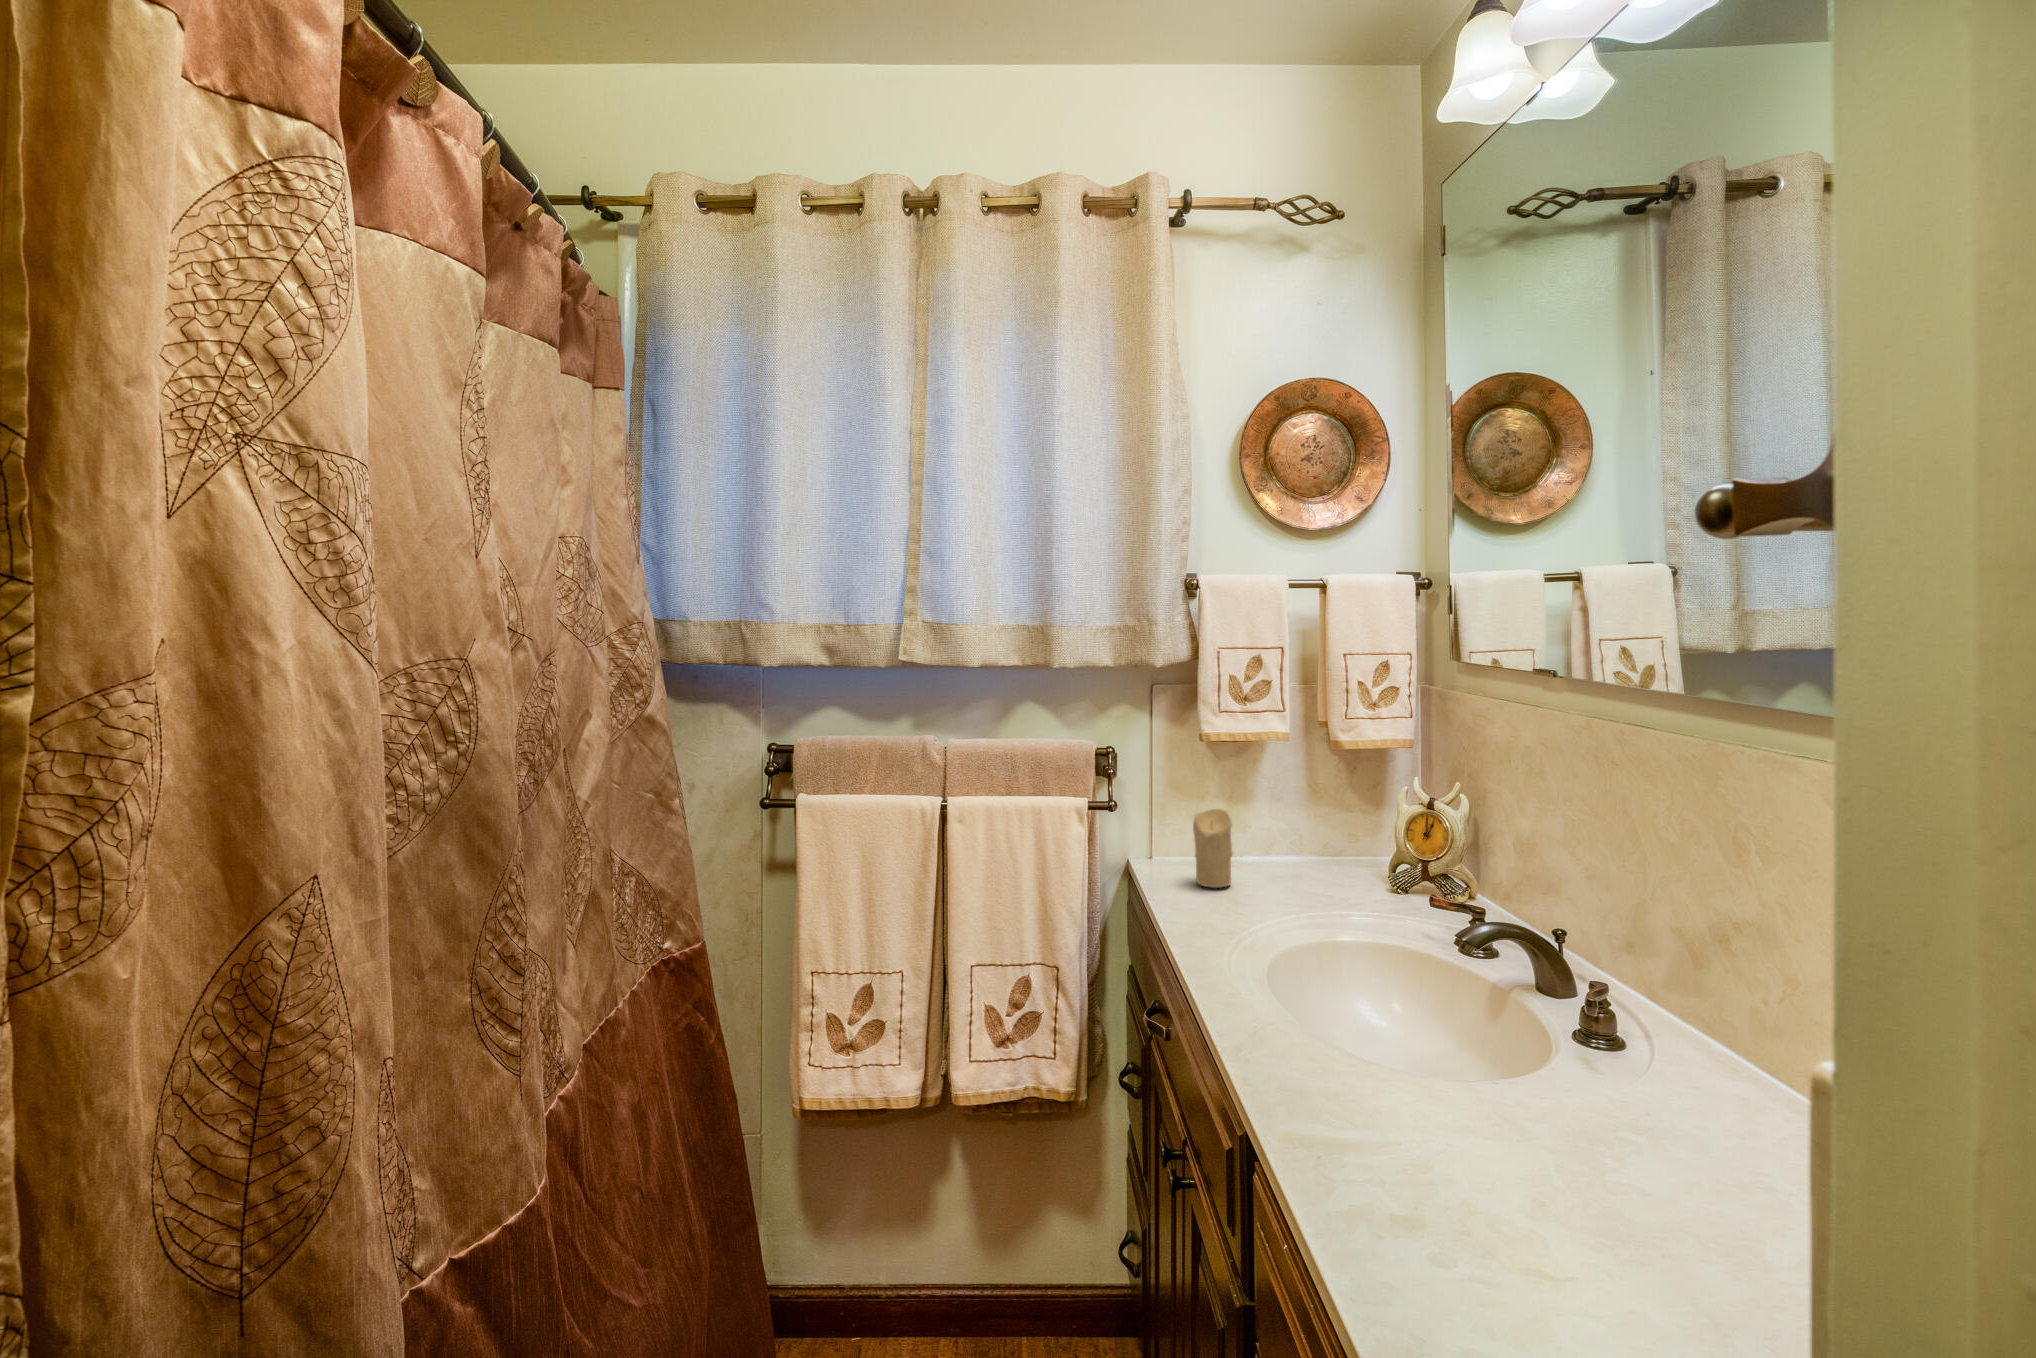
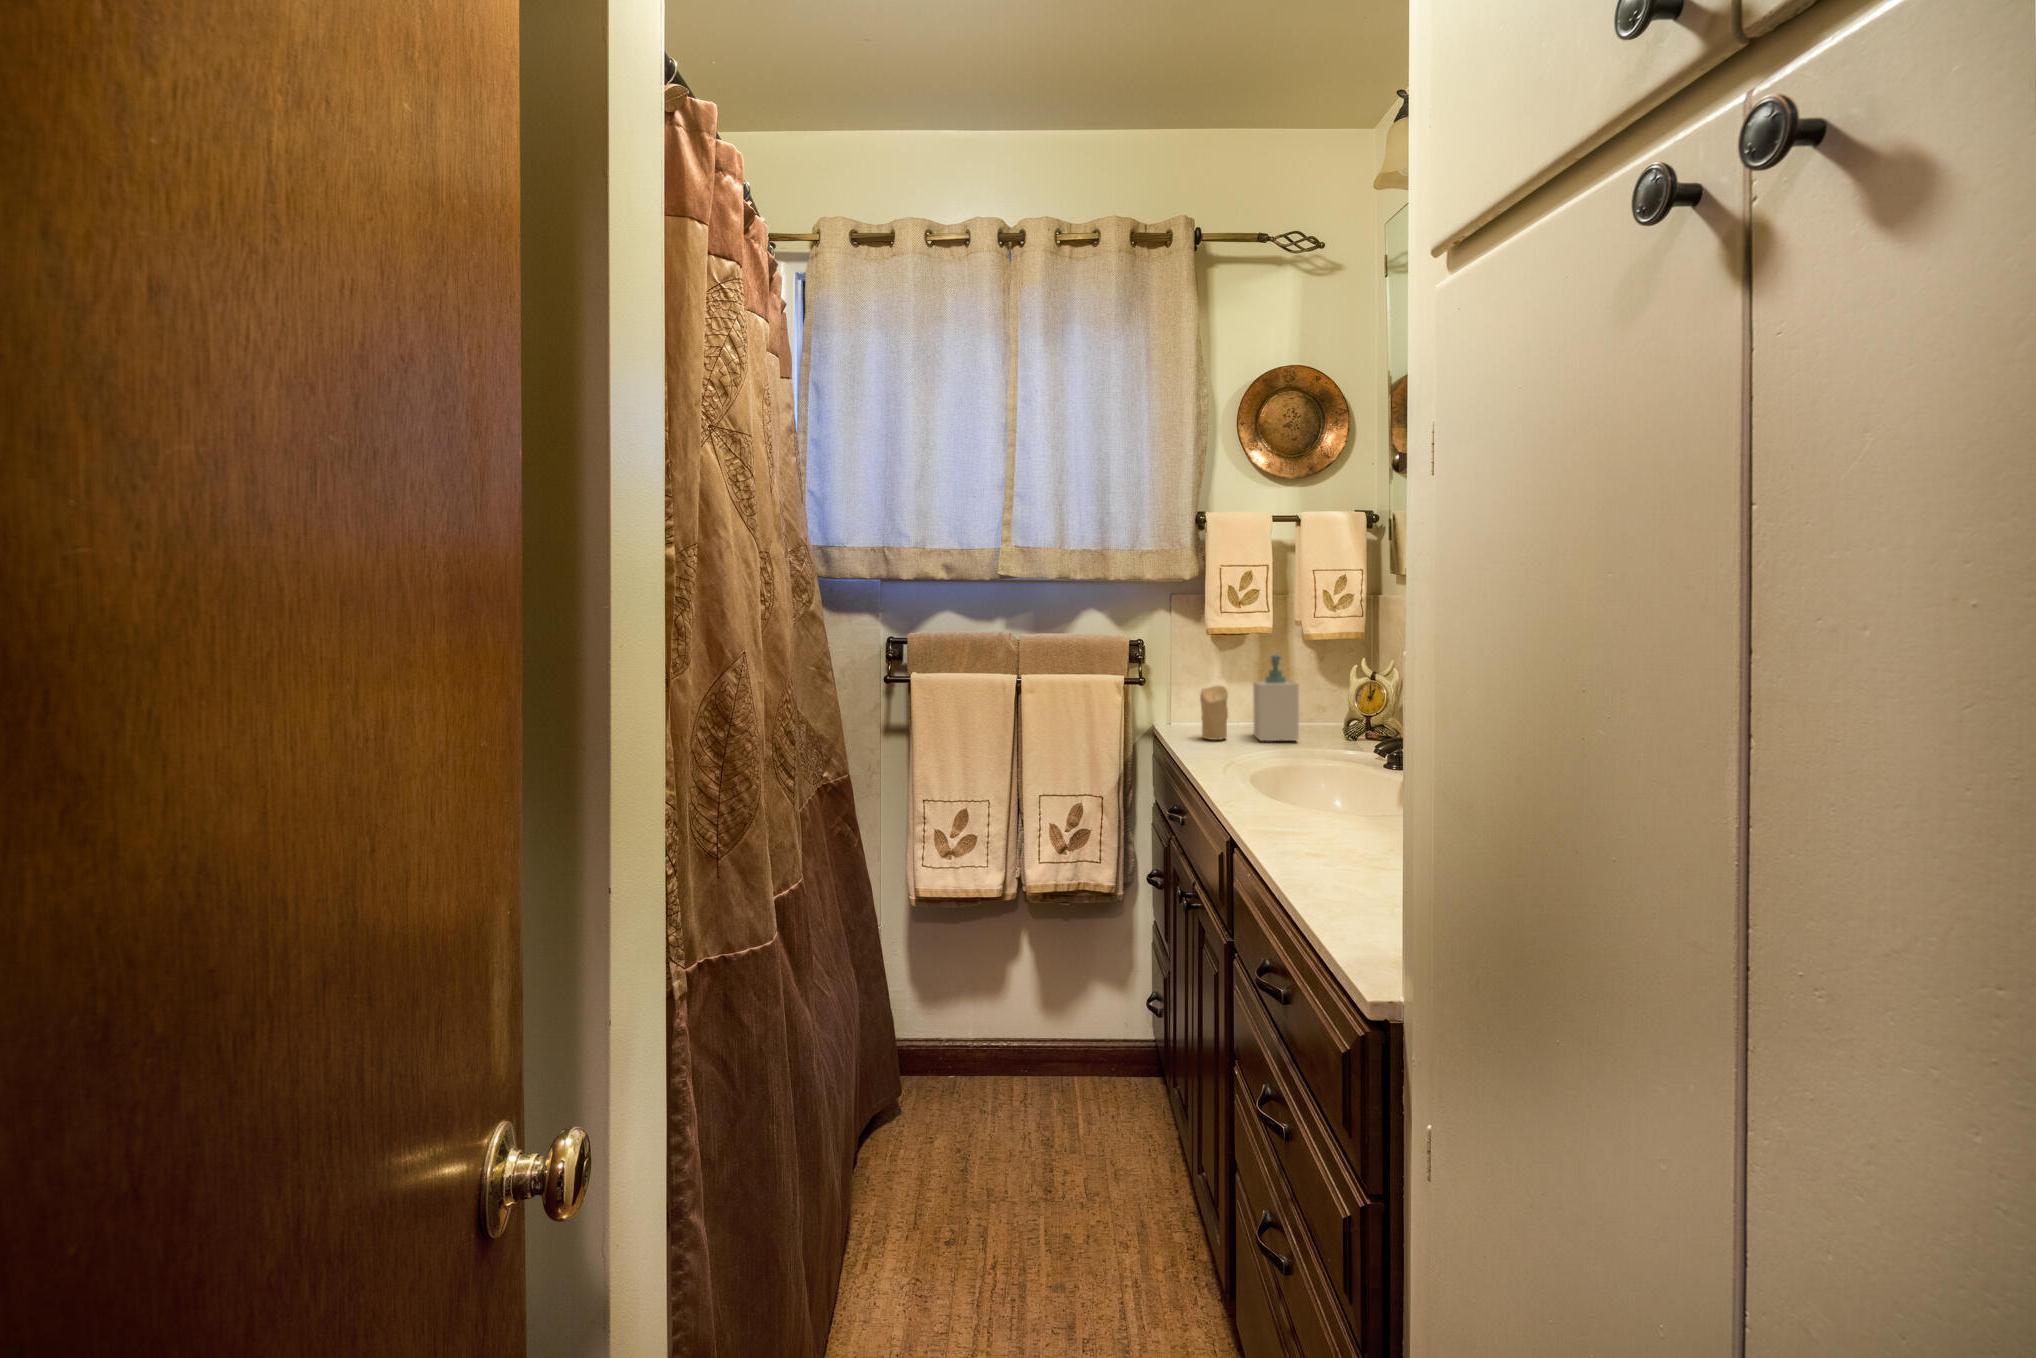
soap bottle: none [1266,766,1332,890] -> present [1253,654,1299,741]

